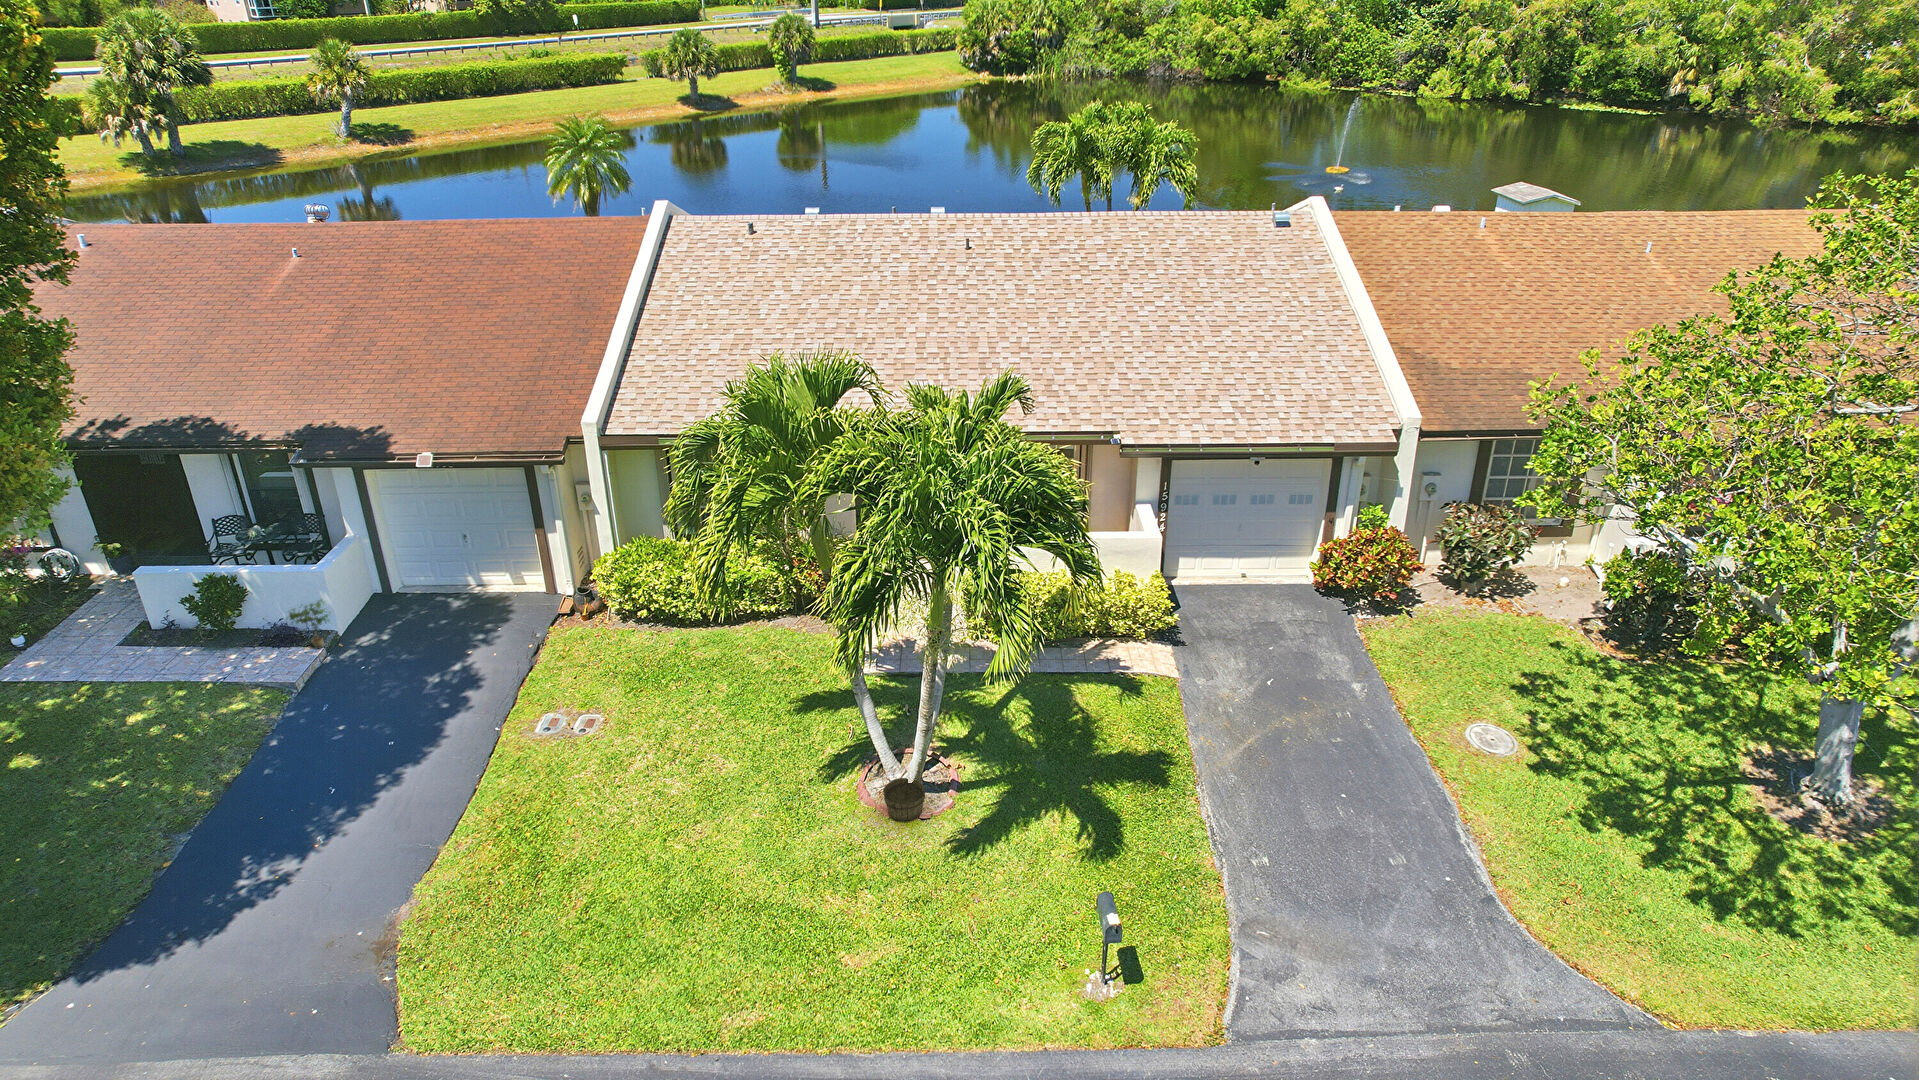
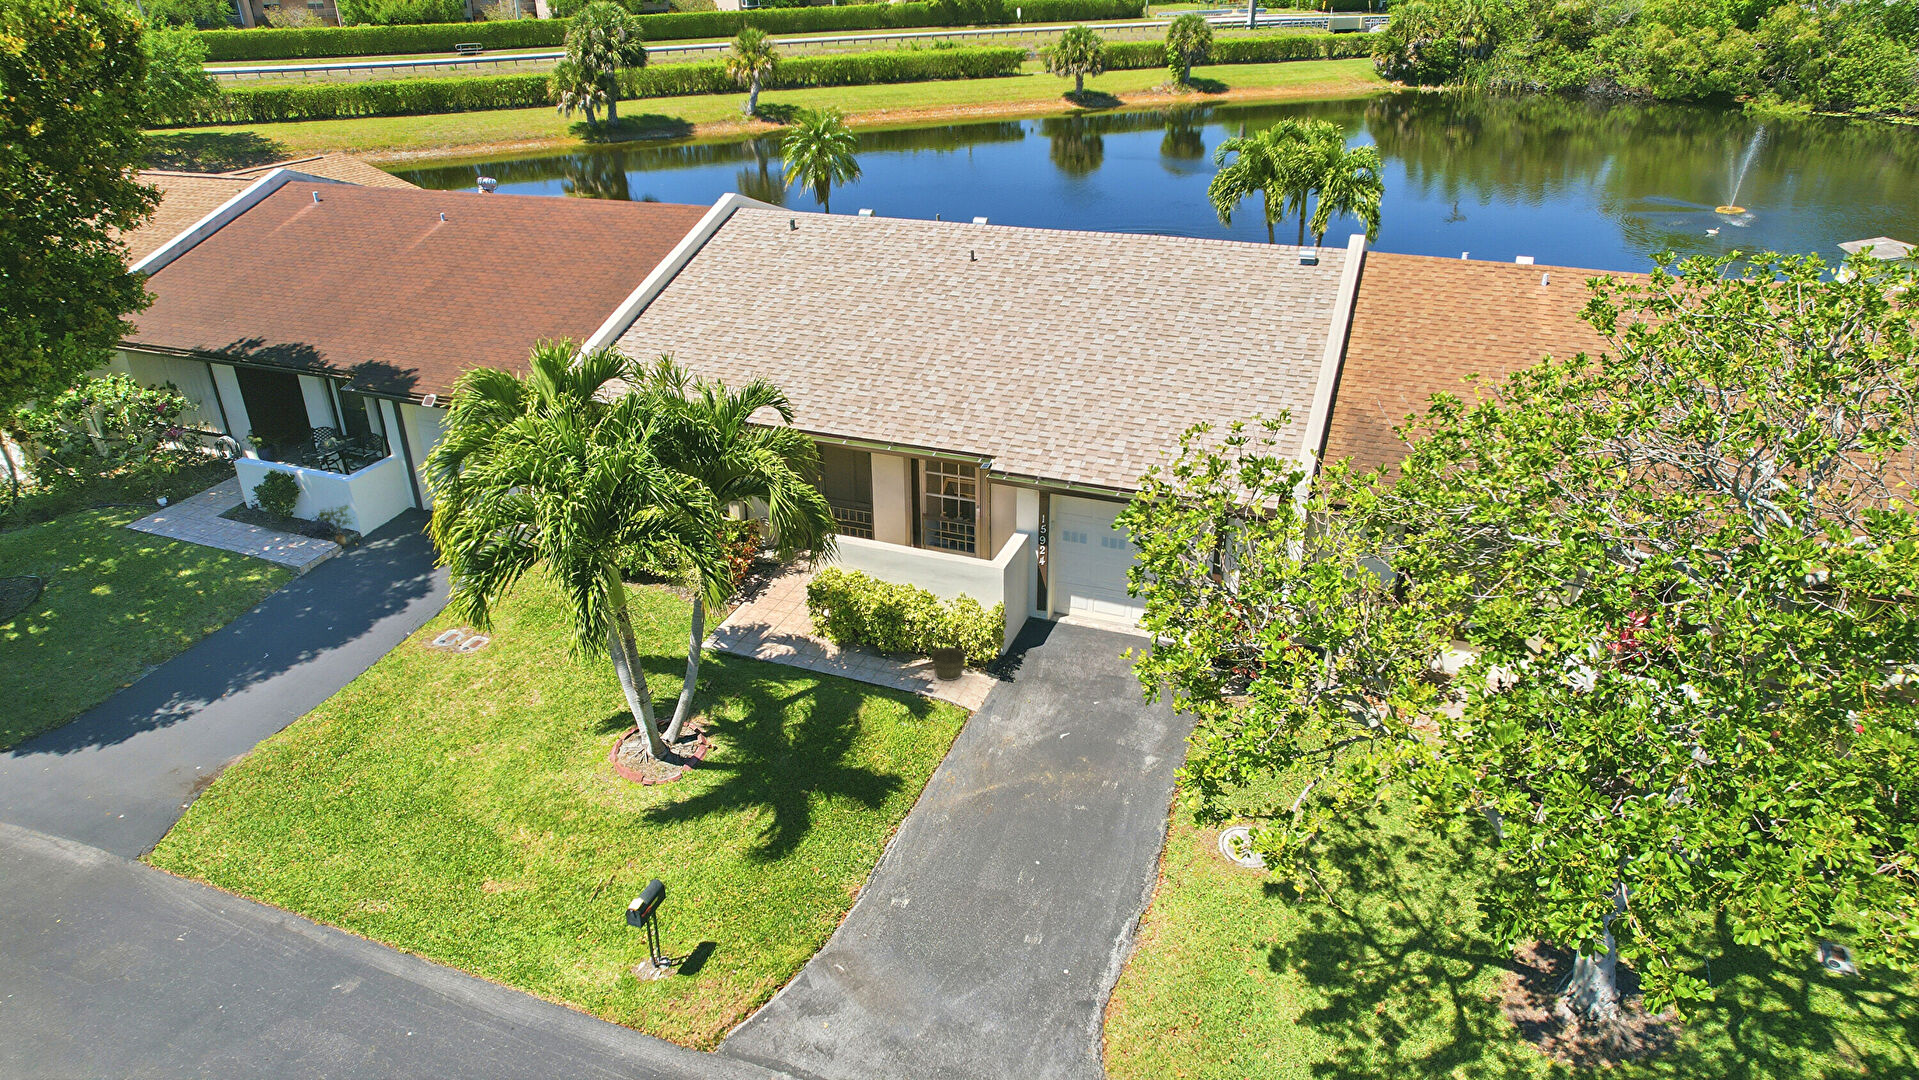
wooden bucket: present [883,778,926,822] -> present [932,647,966,681]

